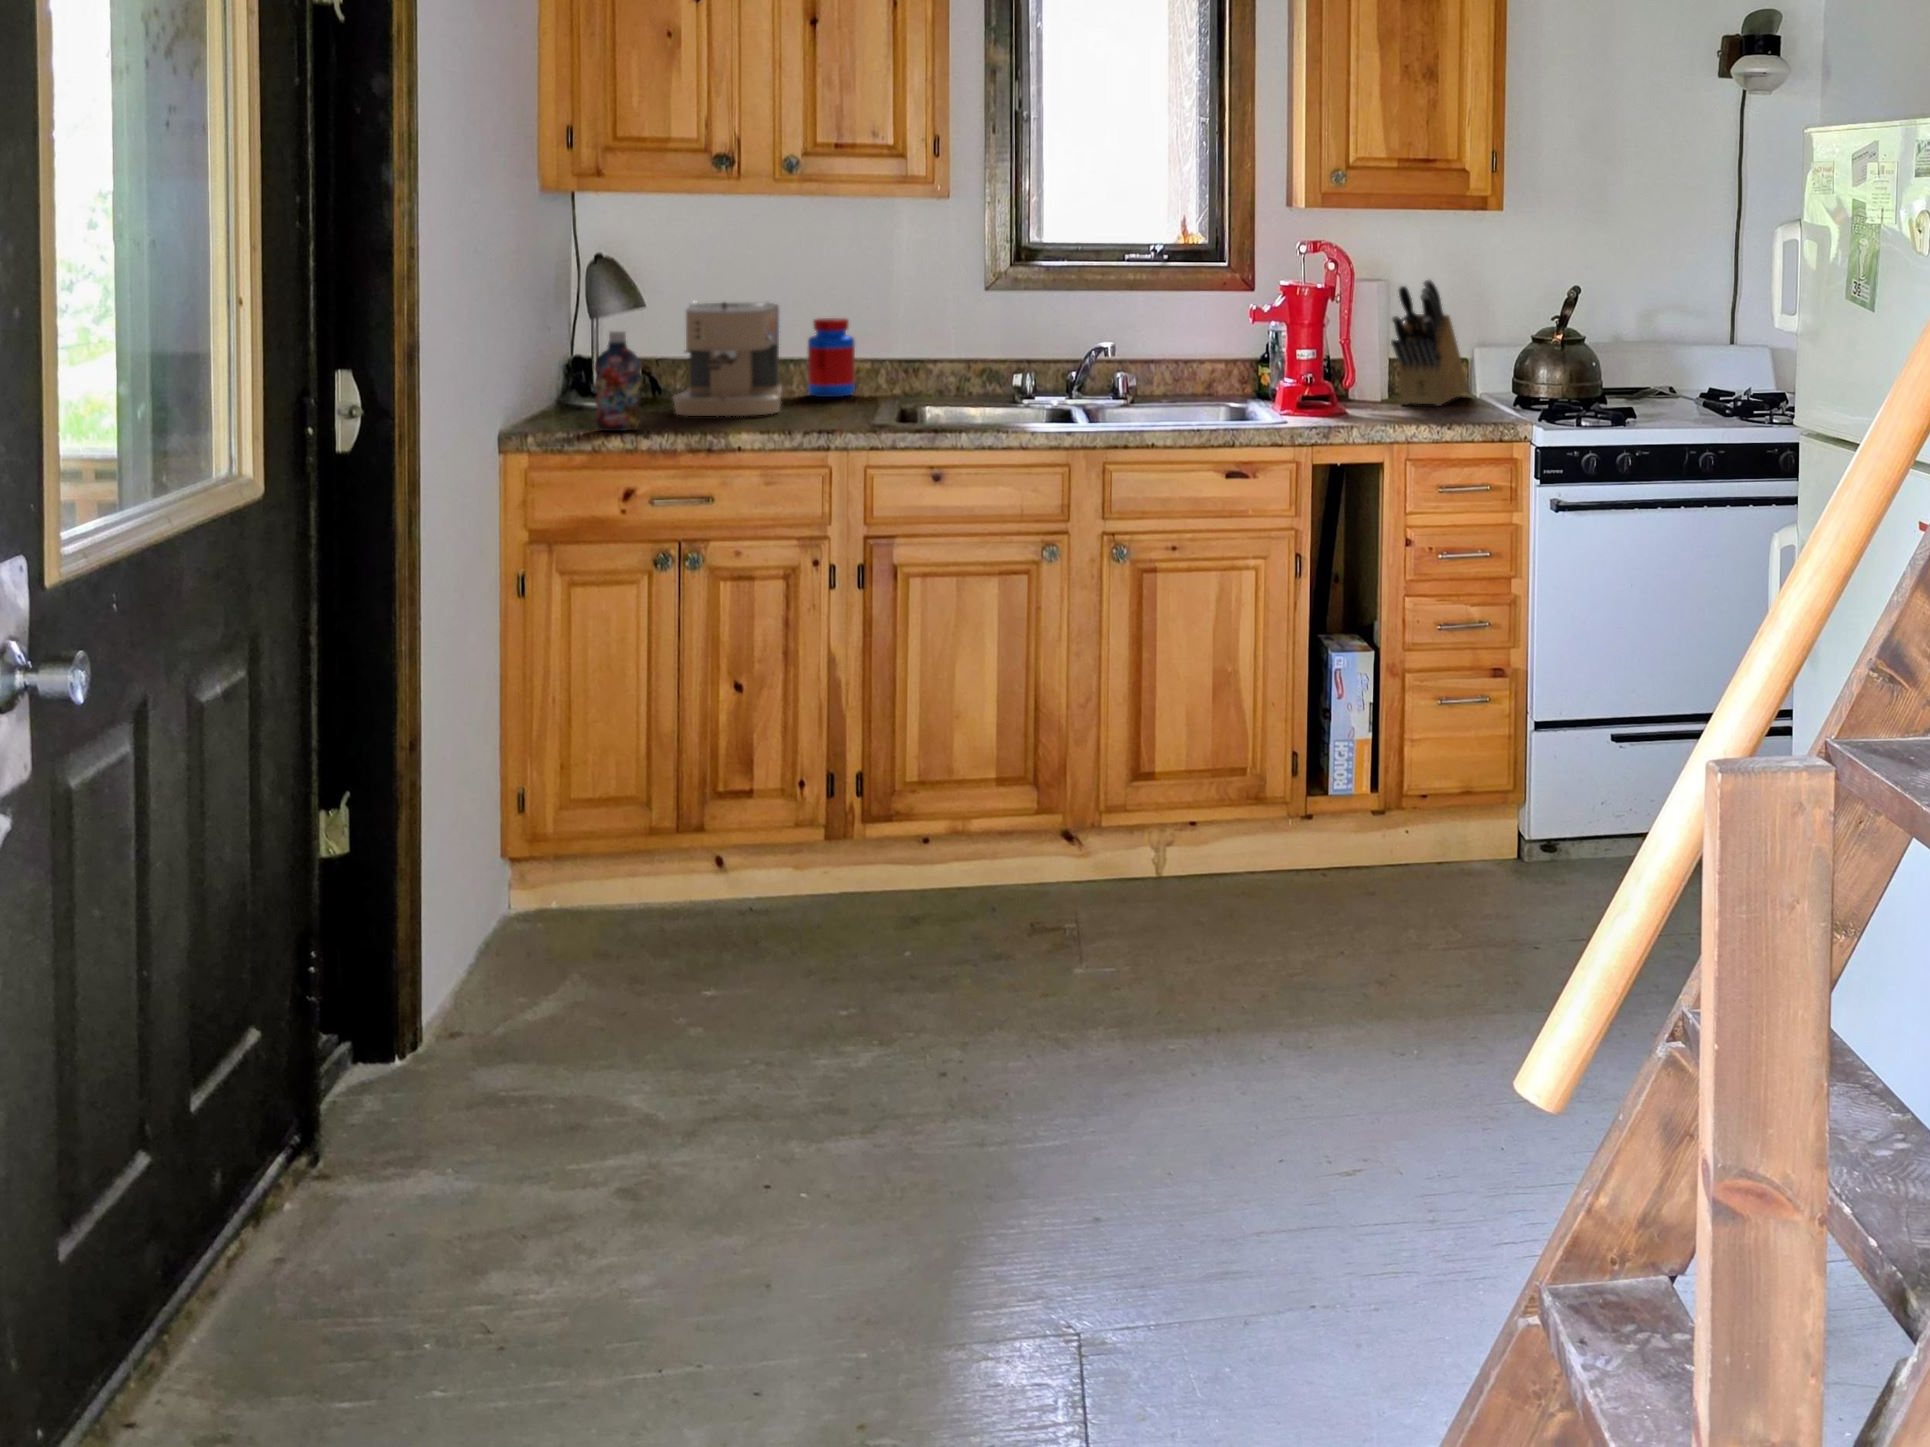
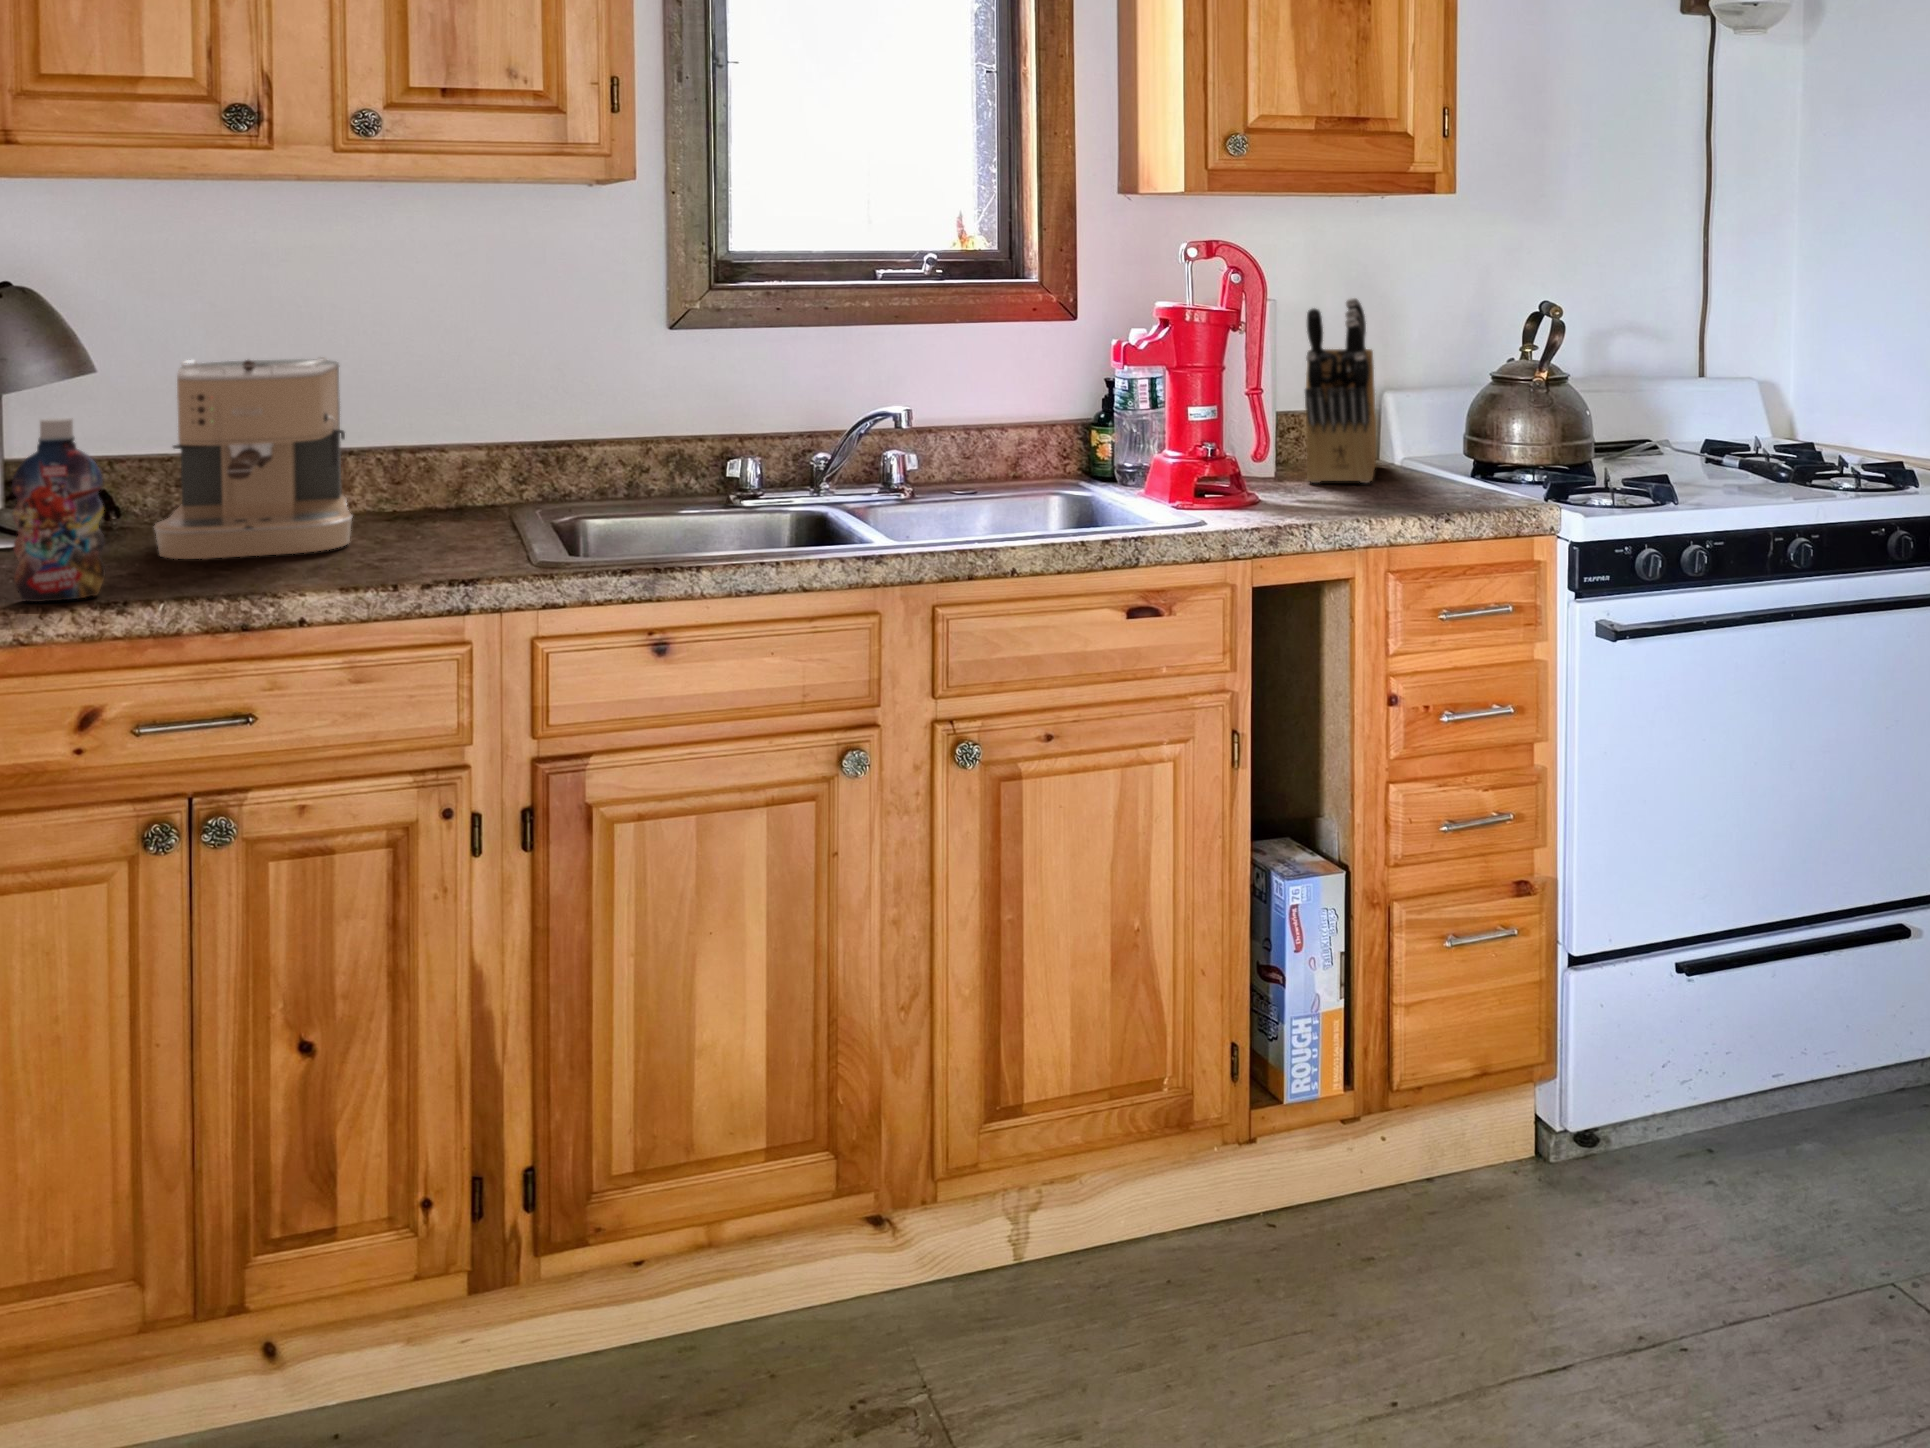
jar: present [808,318,855,397] -> none [379,380,460,509]

